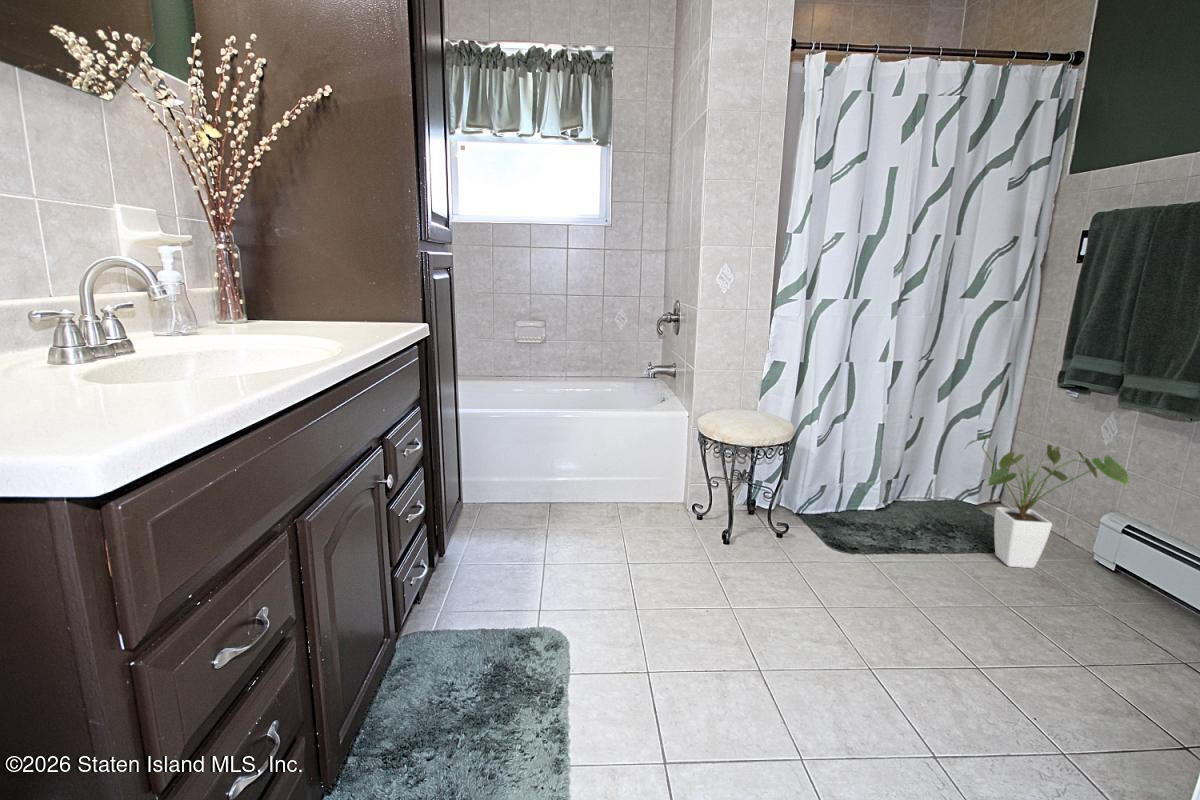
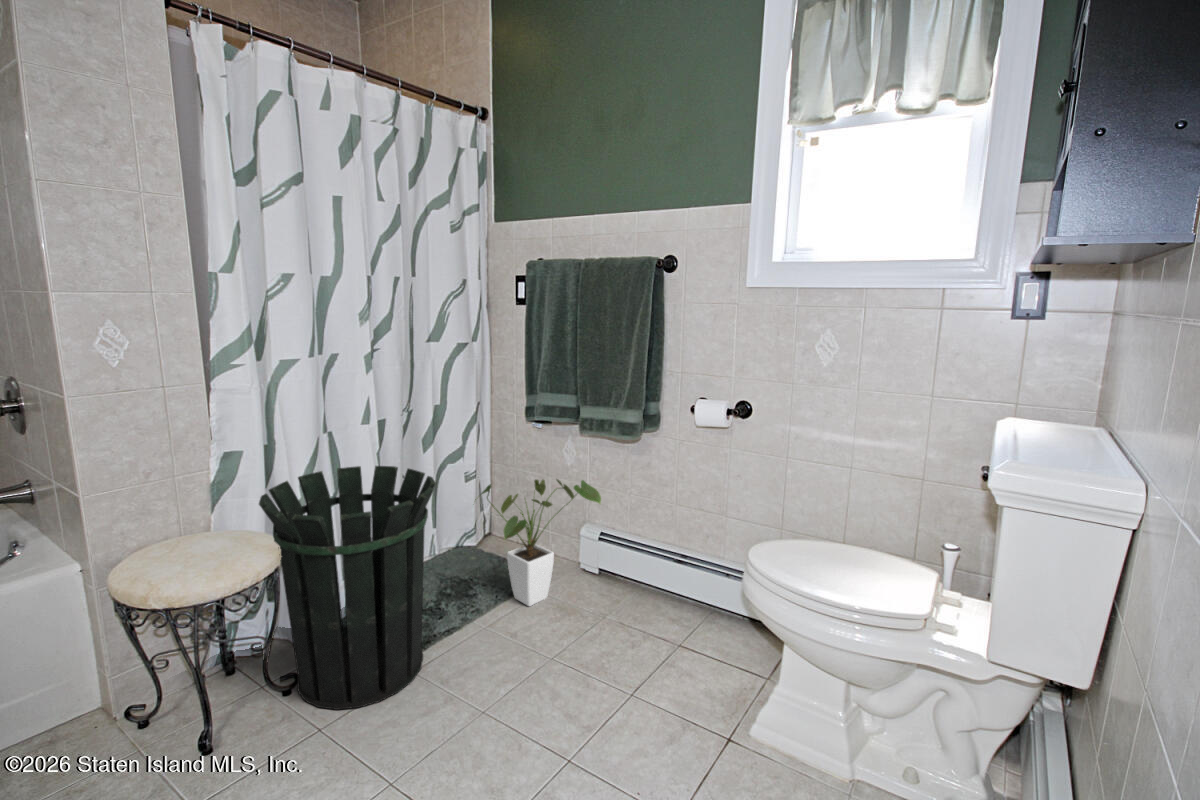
waste bin: none [786,387,923,567] -> present [259,466,436,710]

